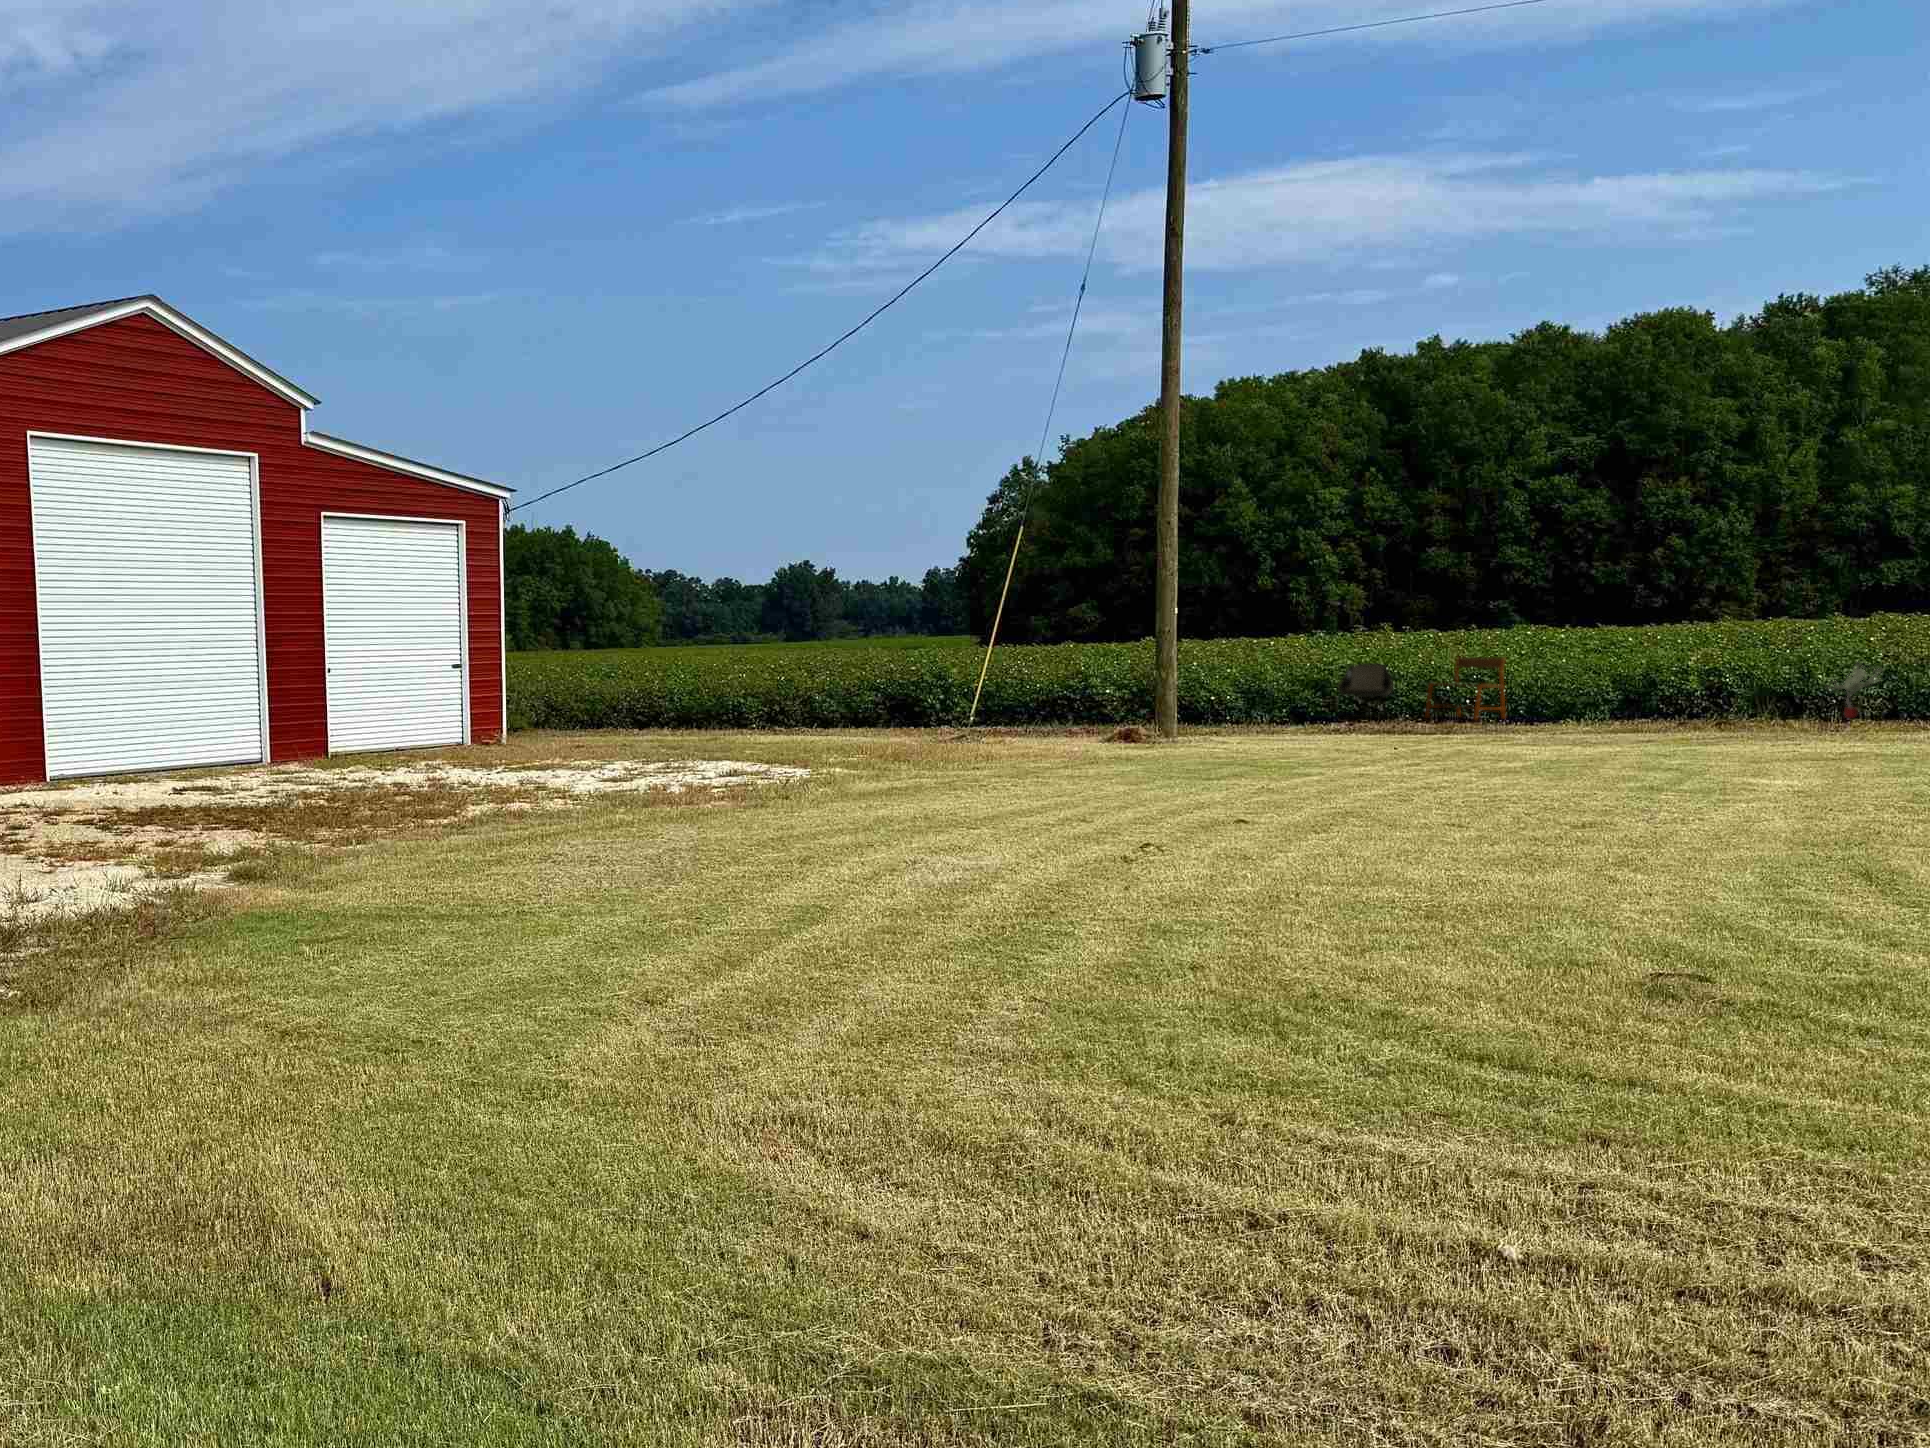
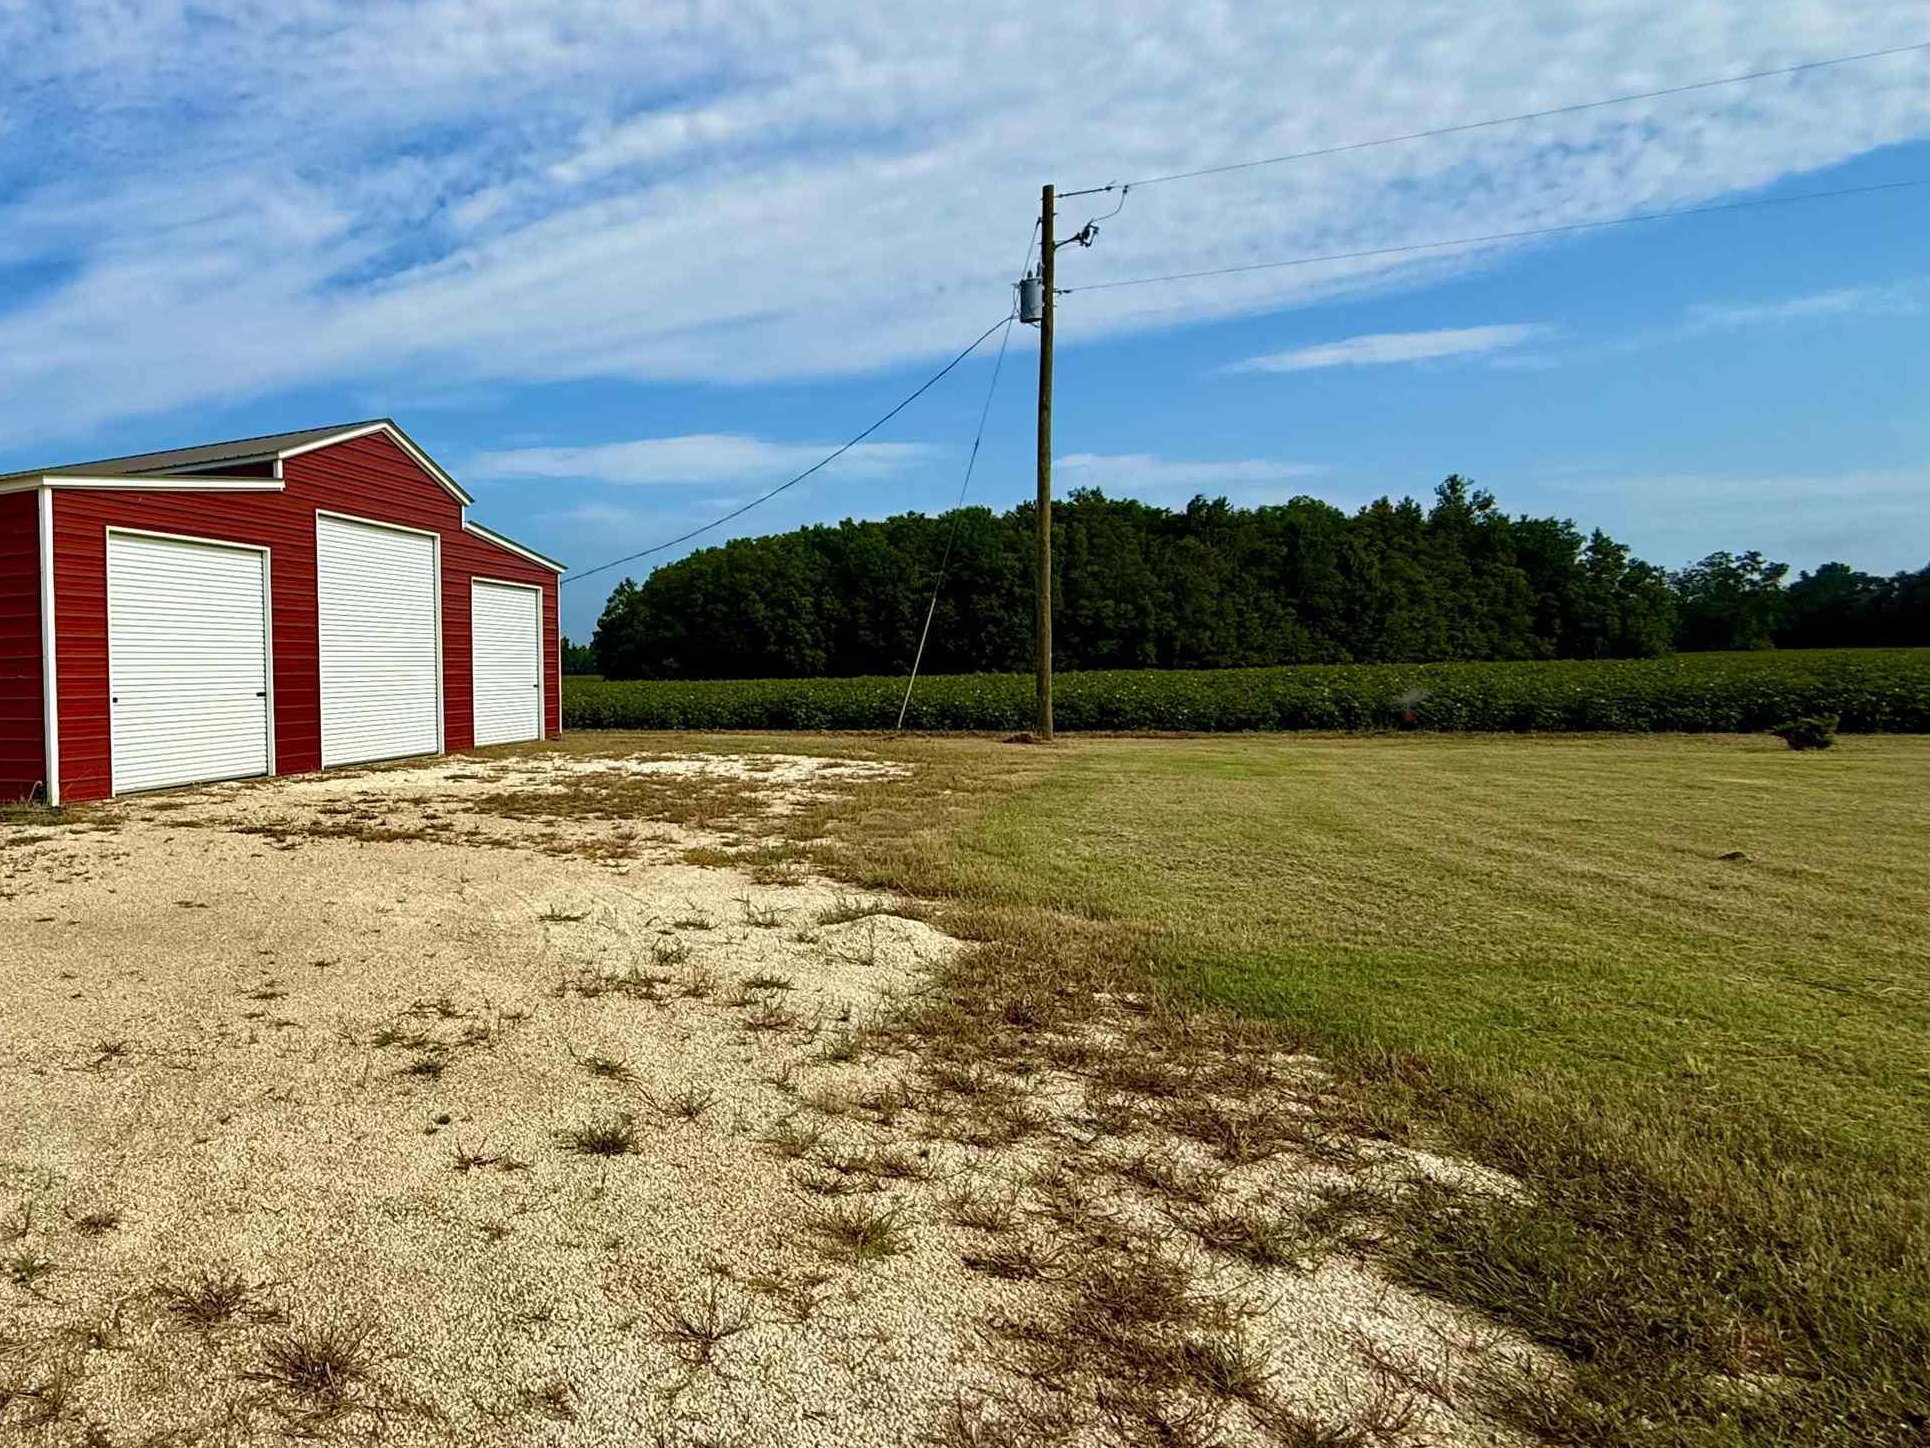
bench: present [1425,657,1506,720] -> none [1127,681,1184,722]
lounge chair: present [1337,663,1393,719] -> none [1069,685,1108,721]

